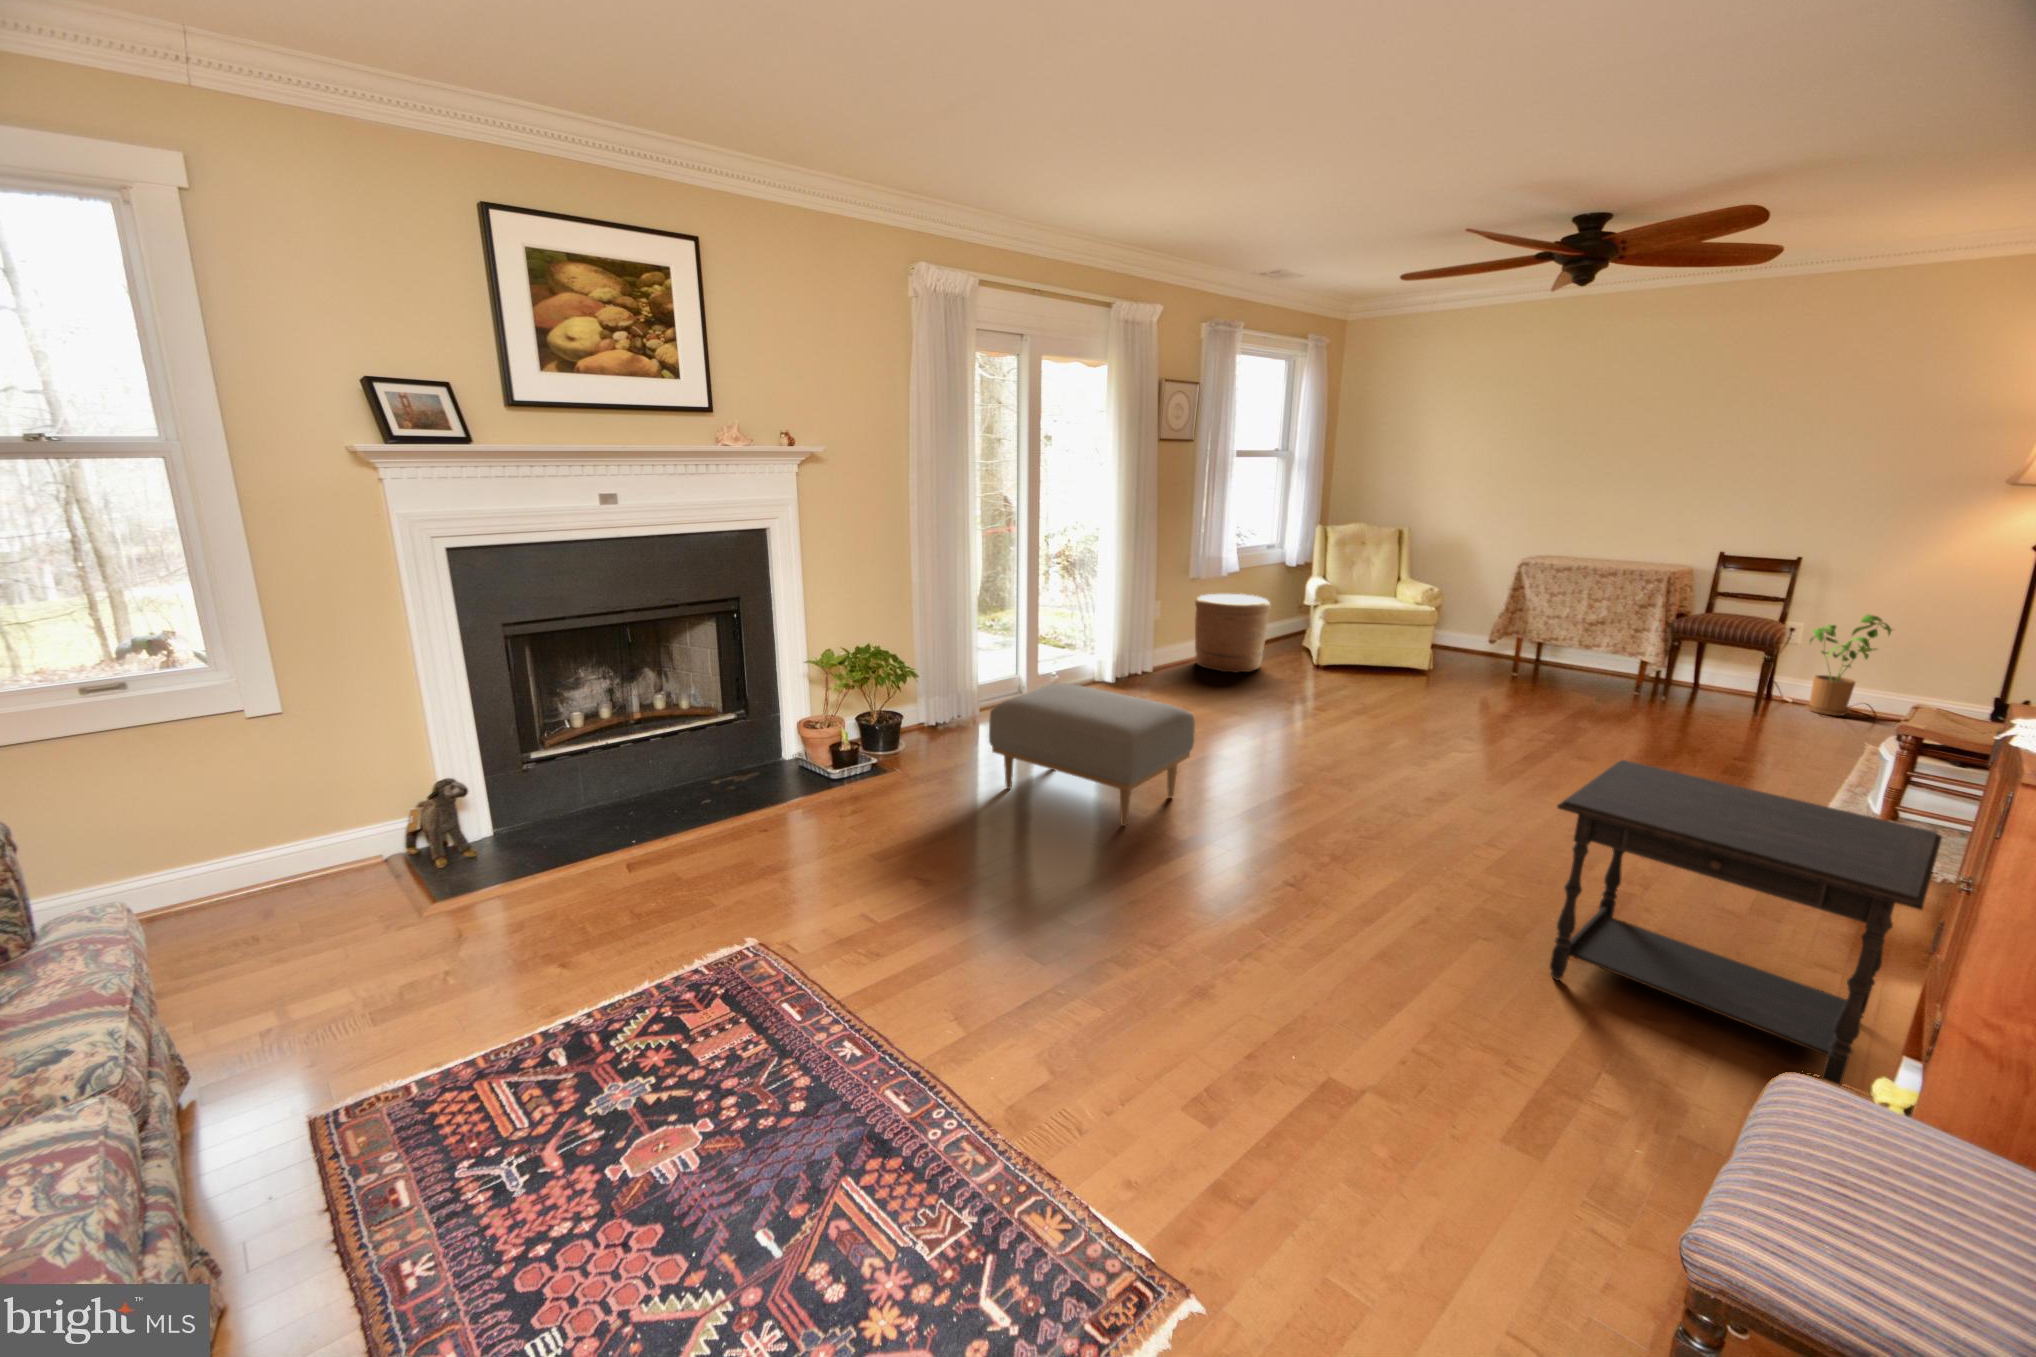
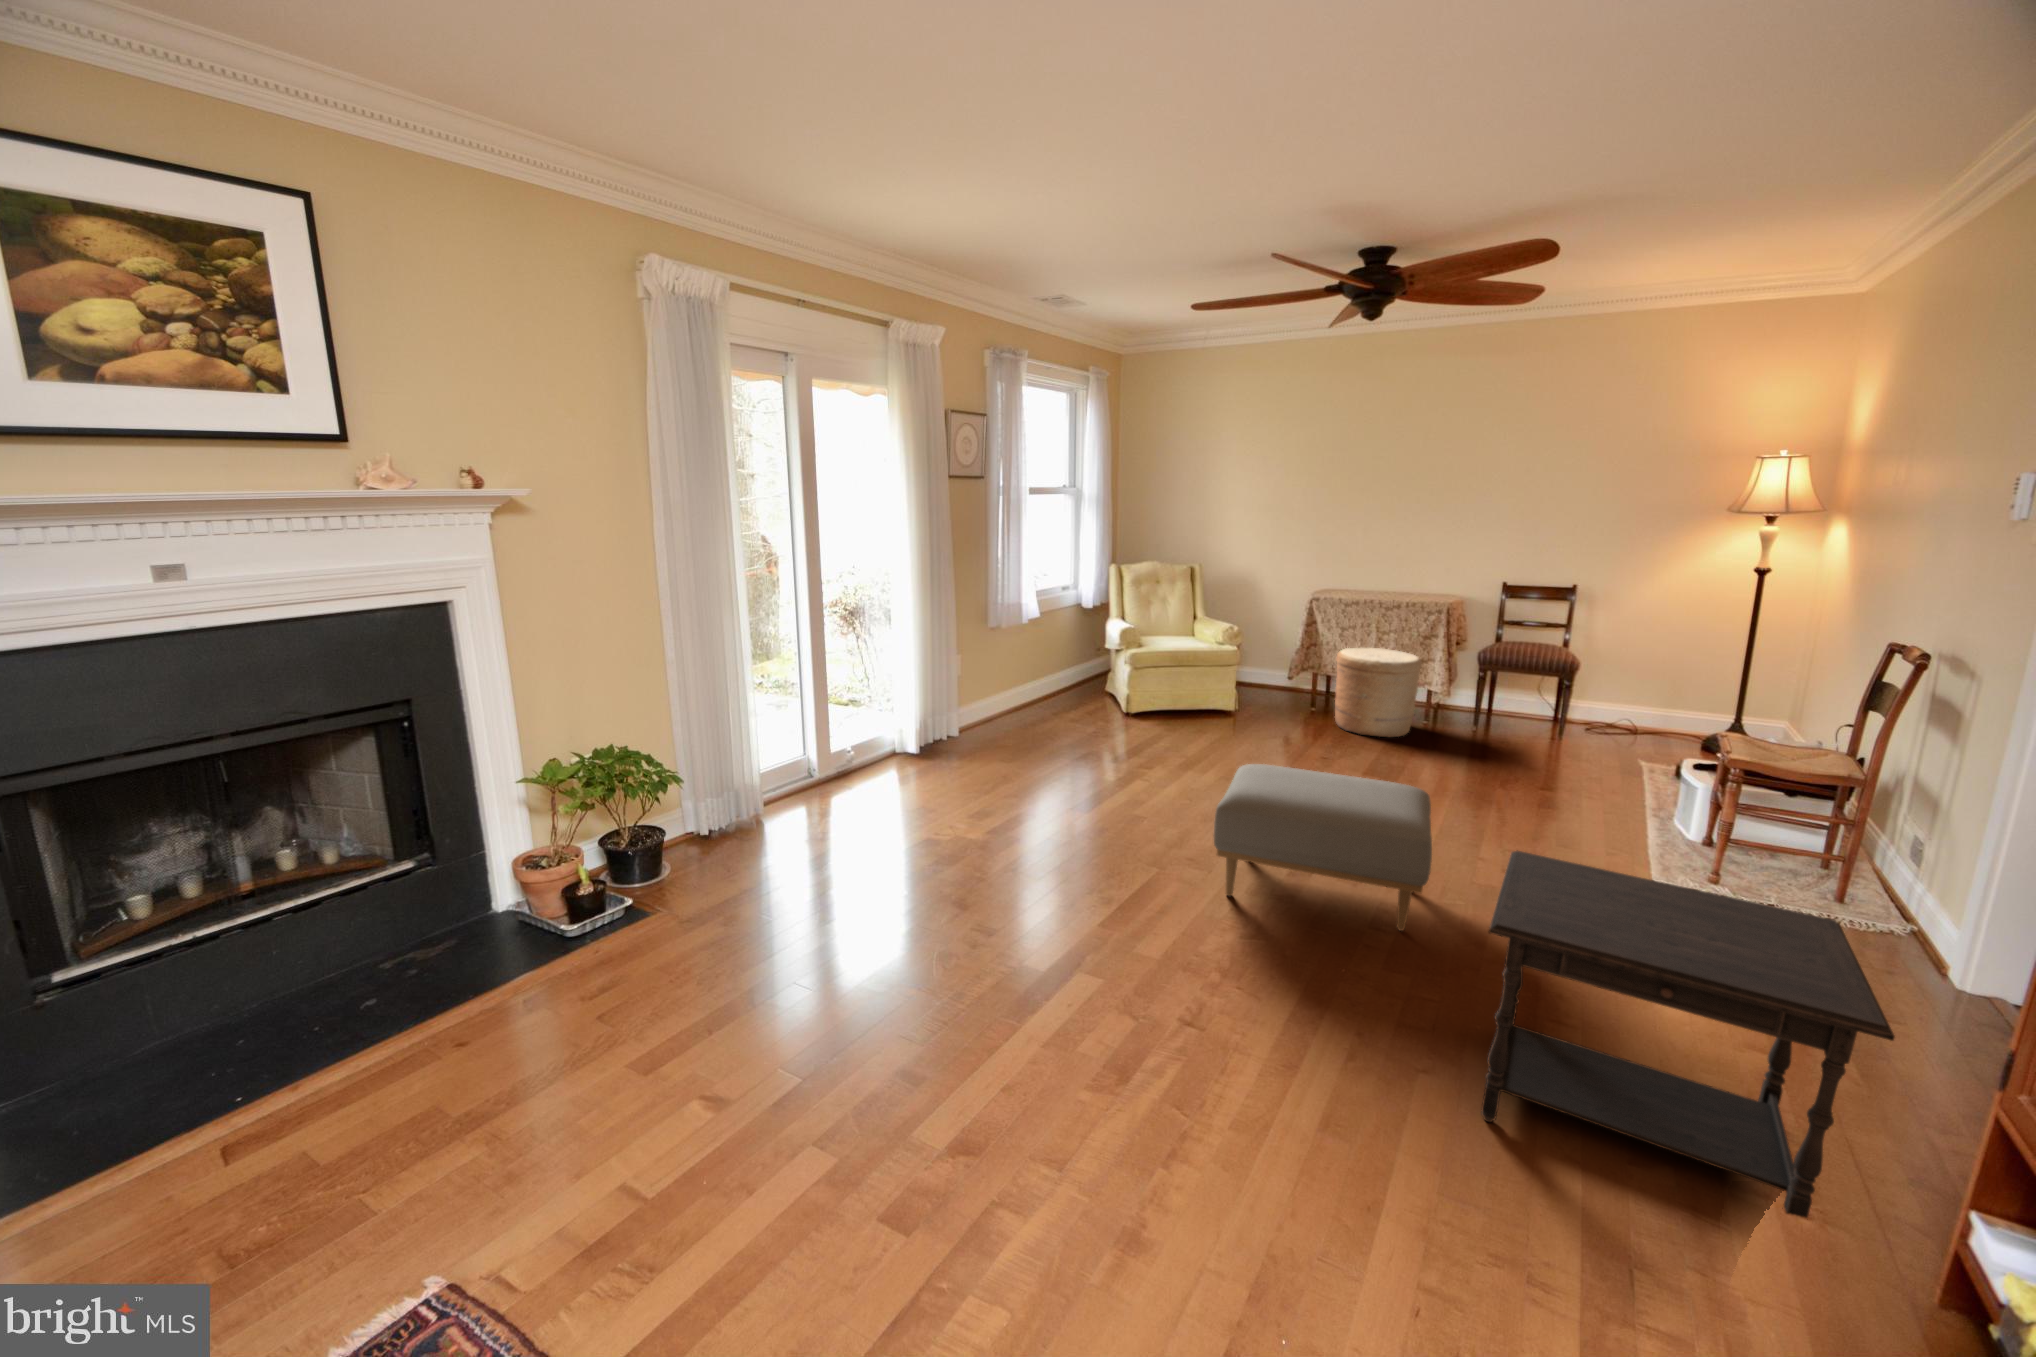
basket: present [1195,594,1270,673] -> present [1335,648,1422,737]
house plant: present [1807,614,1892,716] -> none [1563,642,1631,737]
ottoman: present [989,683,1195,826] -> present [1214,764,1432,931]

